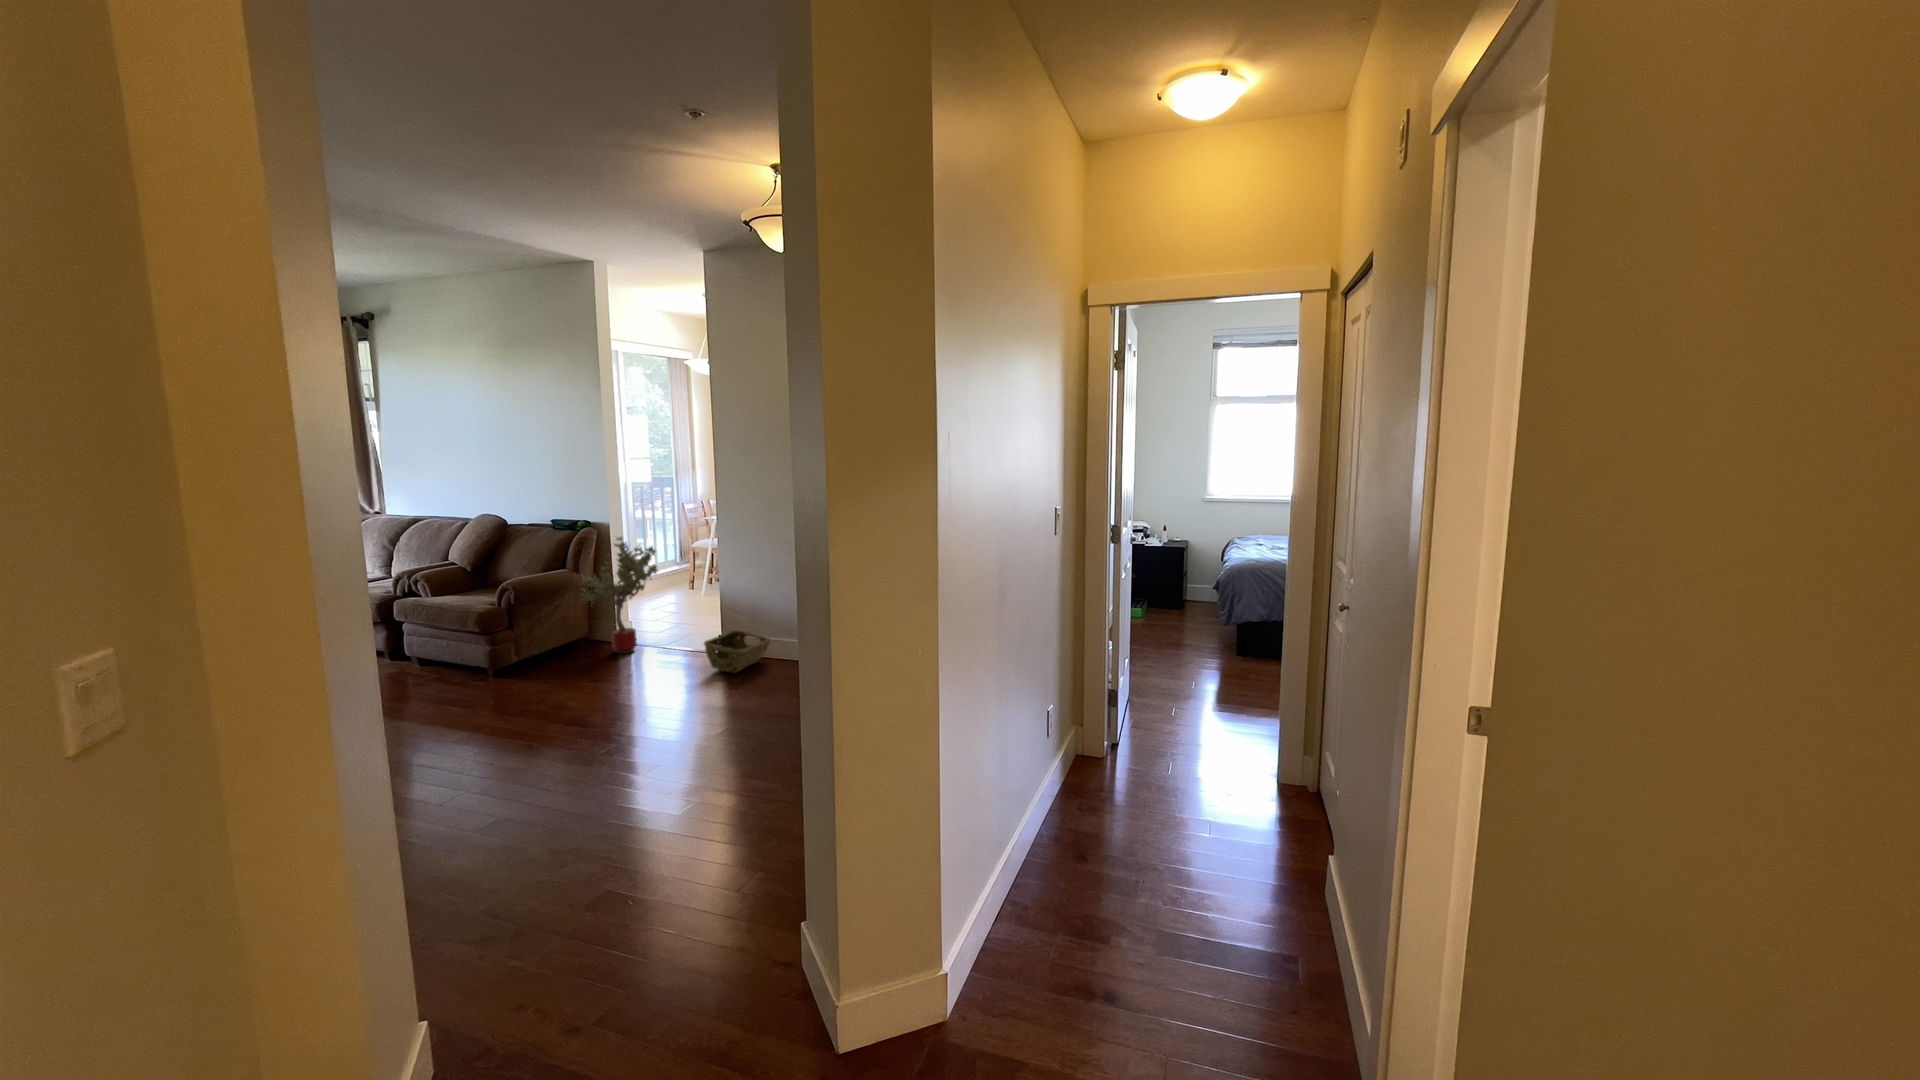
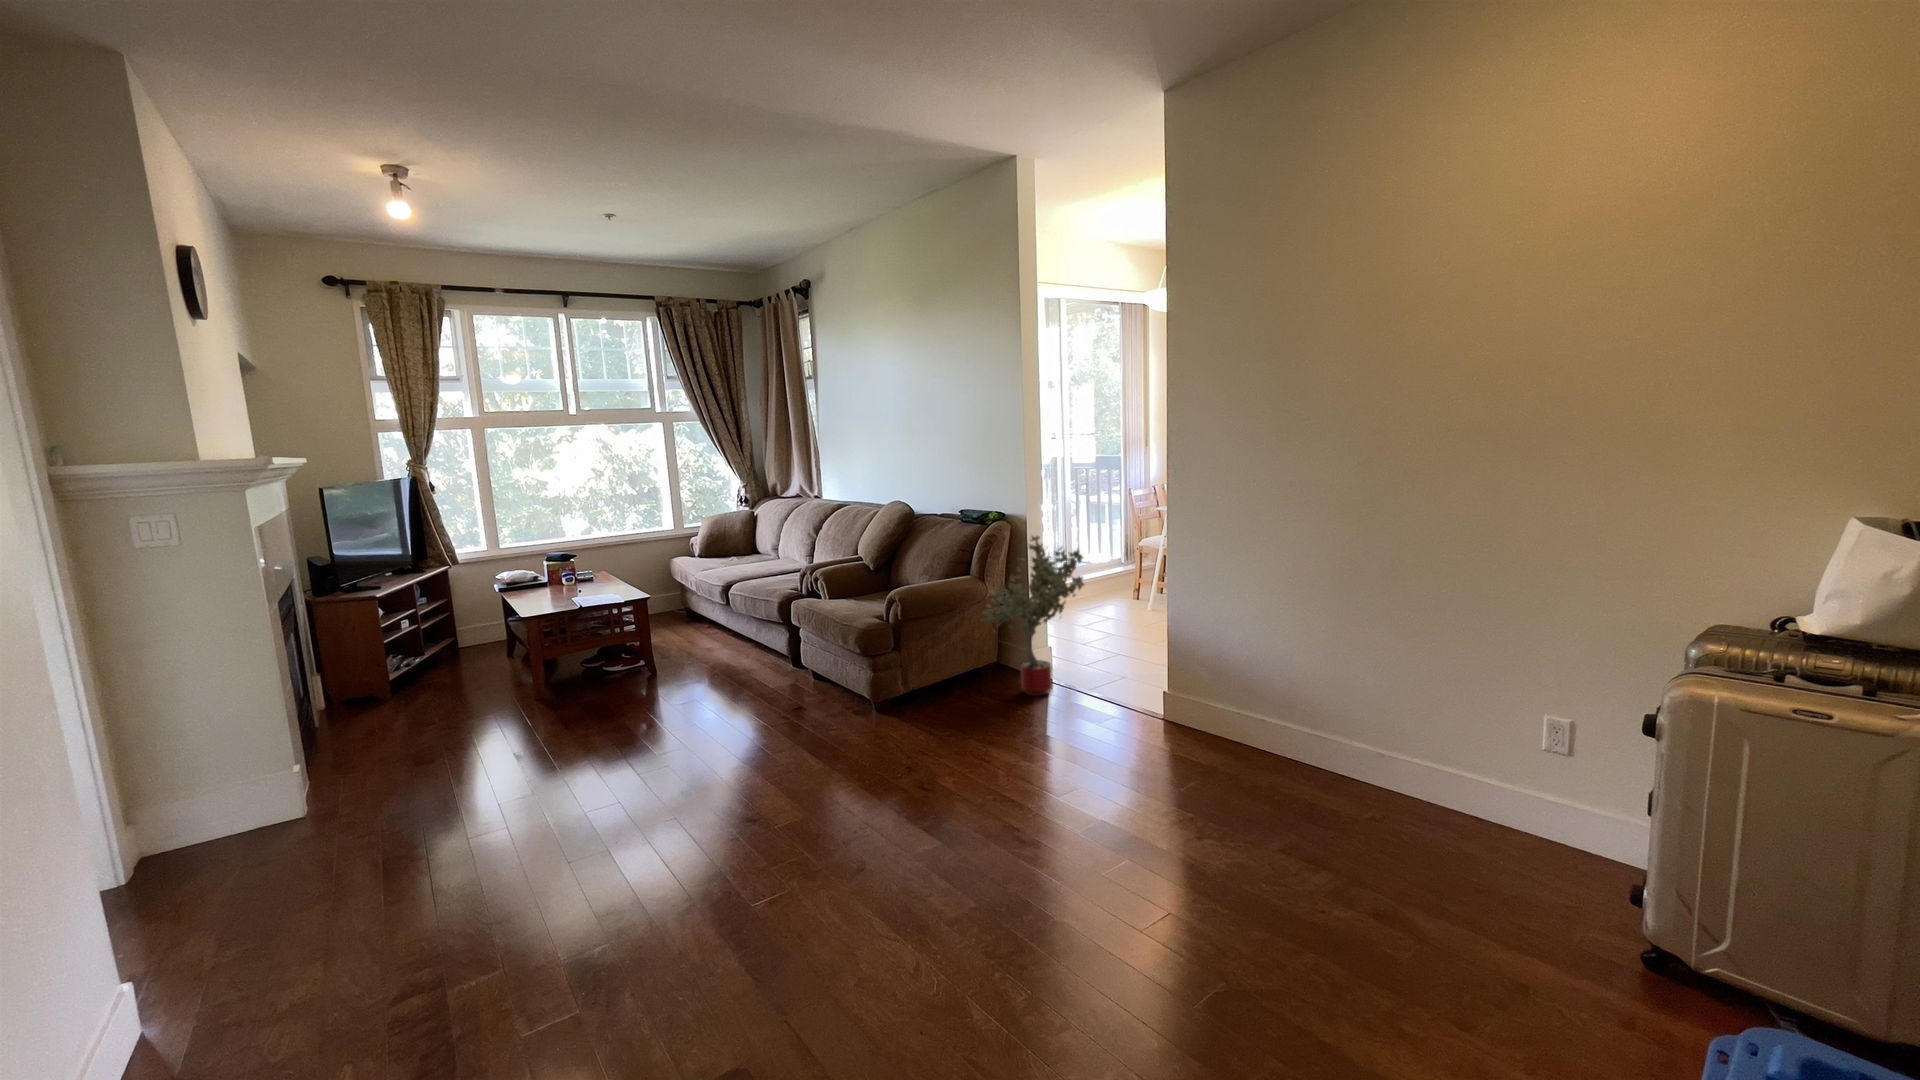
woven basket: present [704,630,770,673] -> none [1137,690,1245,768]

